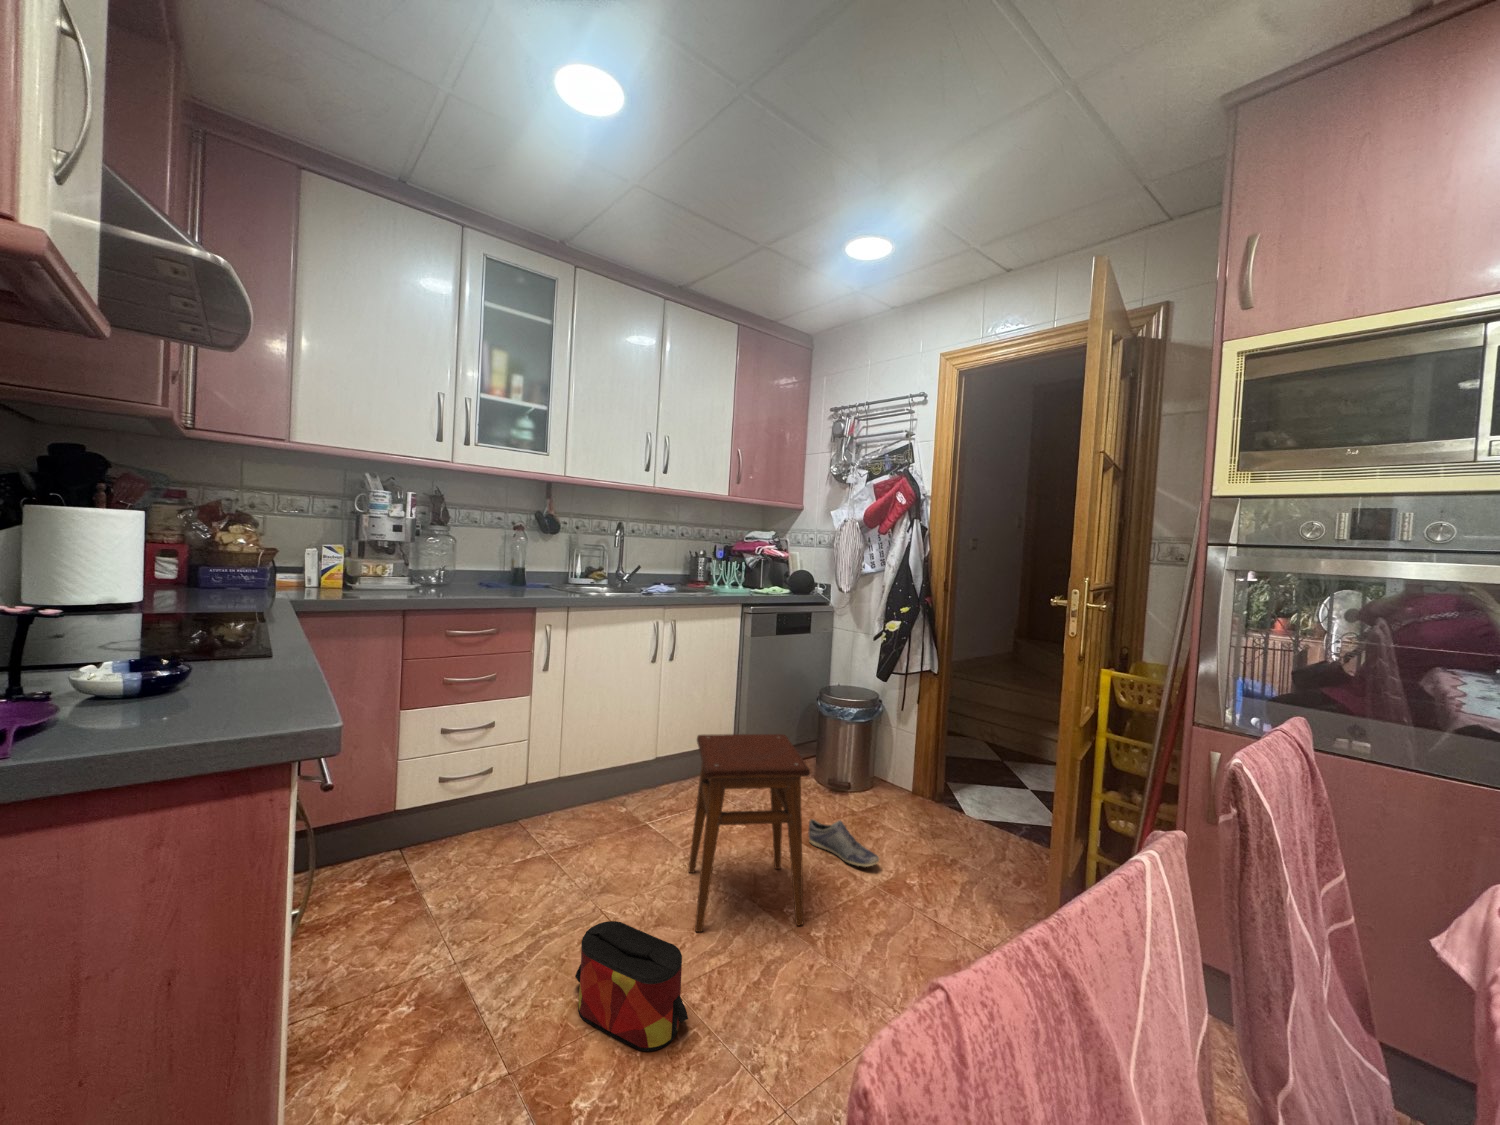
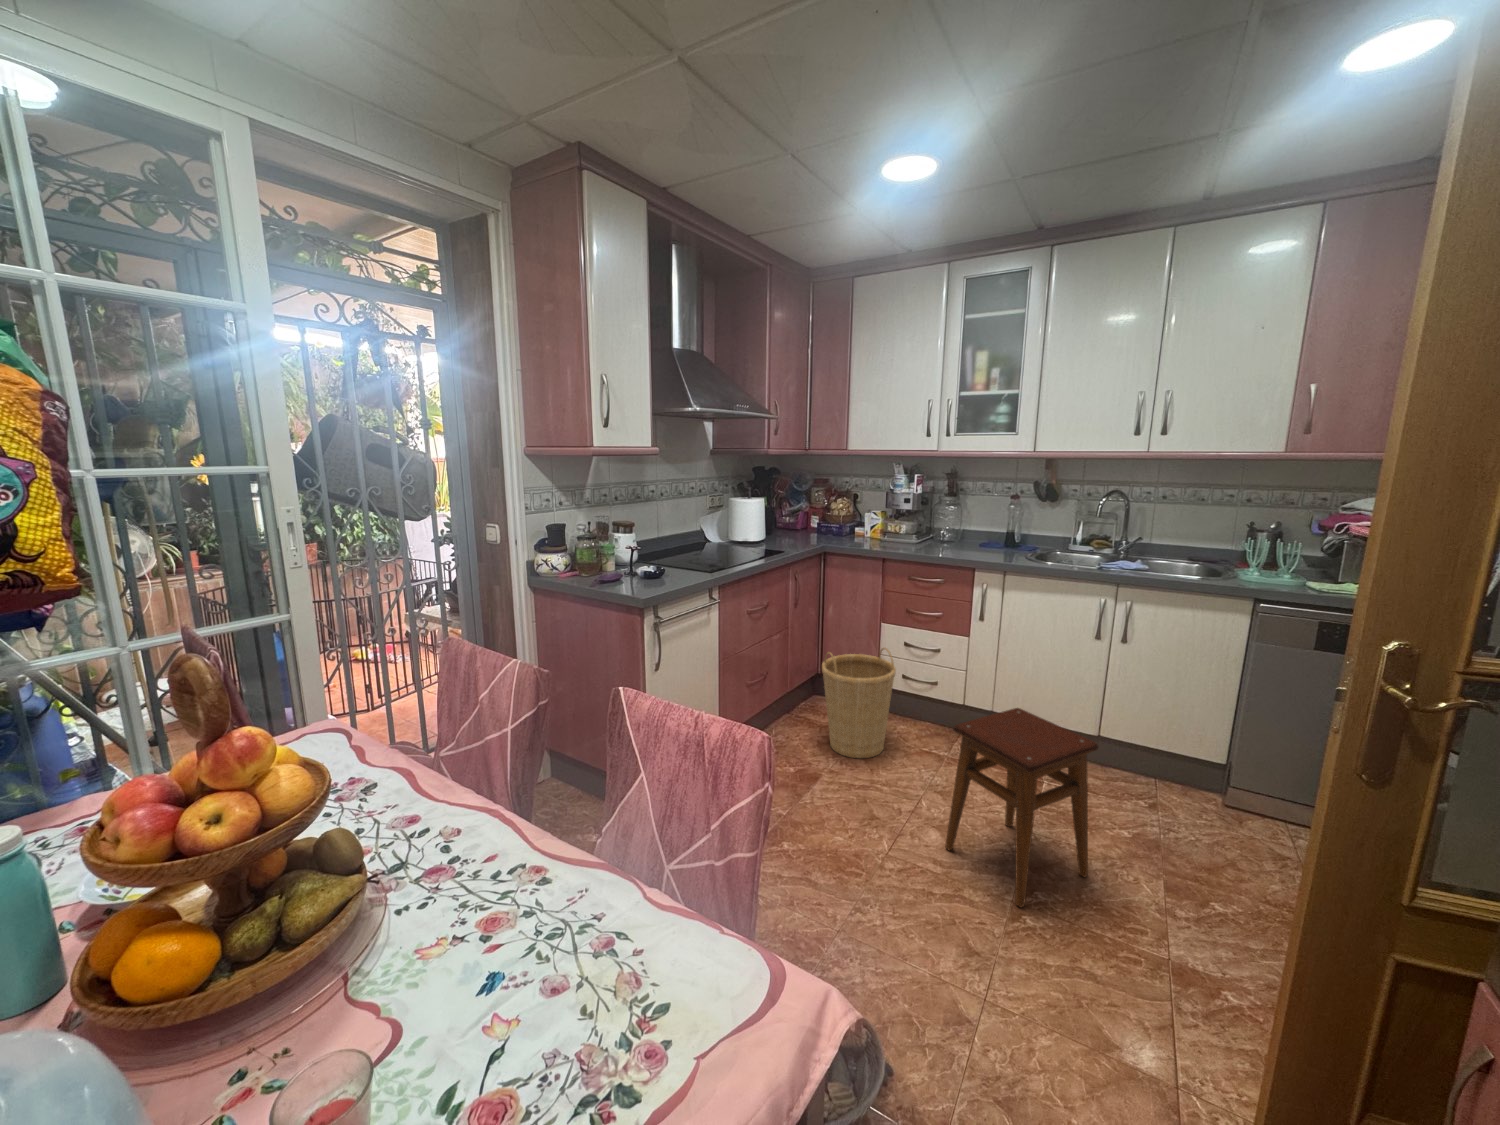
basket: none [369,734,501,939] -> present [822,648,896,758]
shoe: present [808,819,879,867] -> none [1161,868,1209,952]
bag: present [575,921,688,1051] -> none [833,781,874,865]

